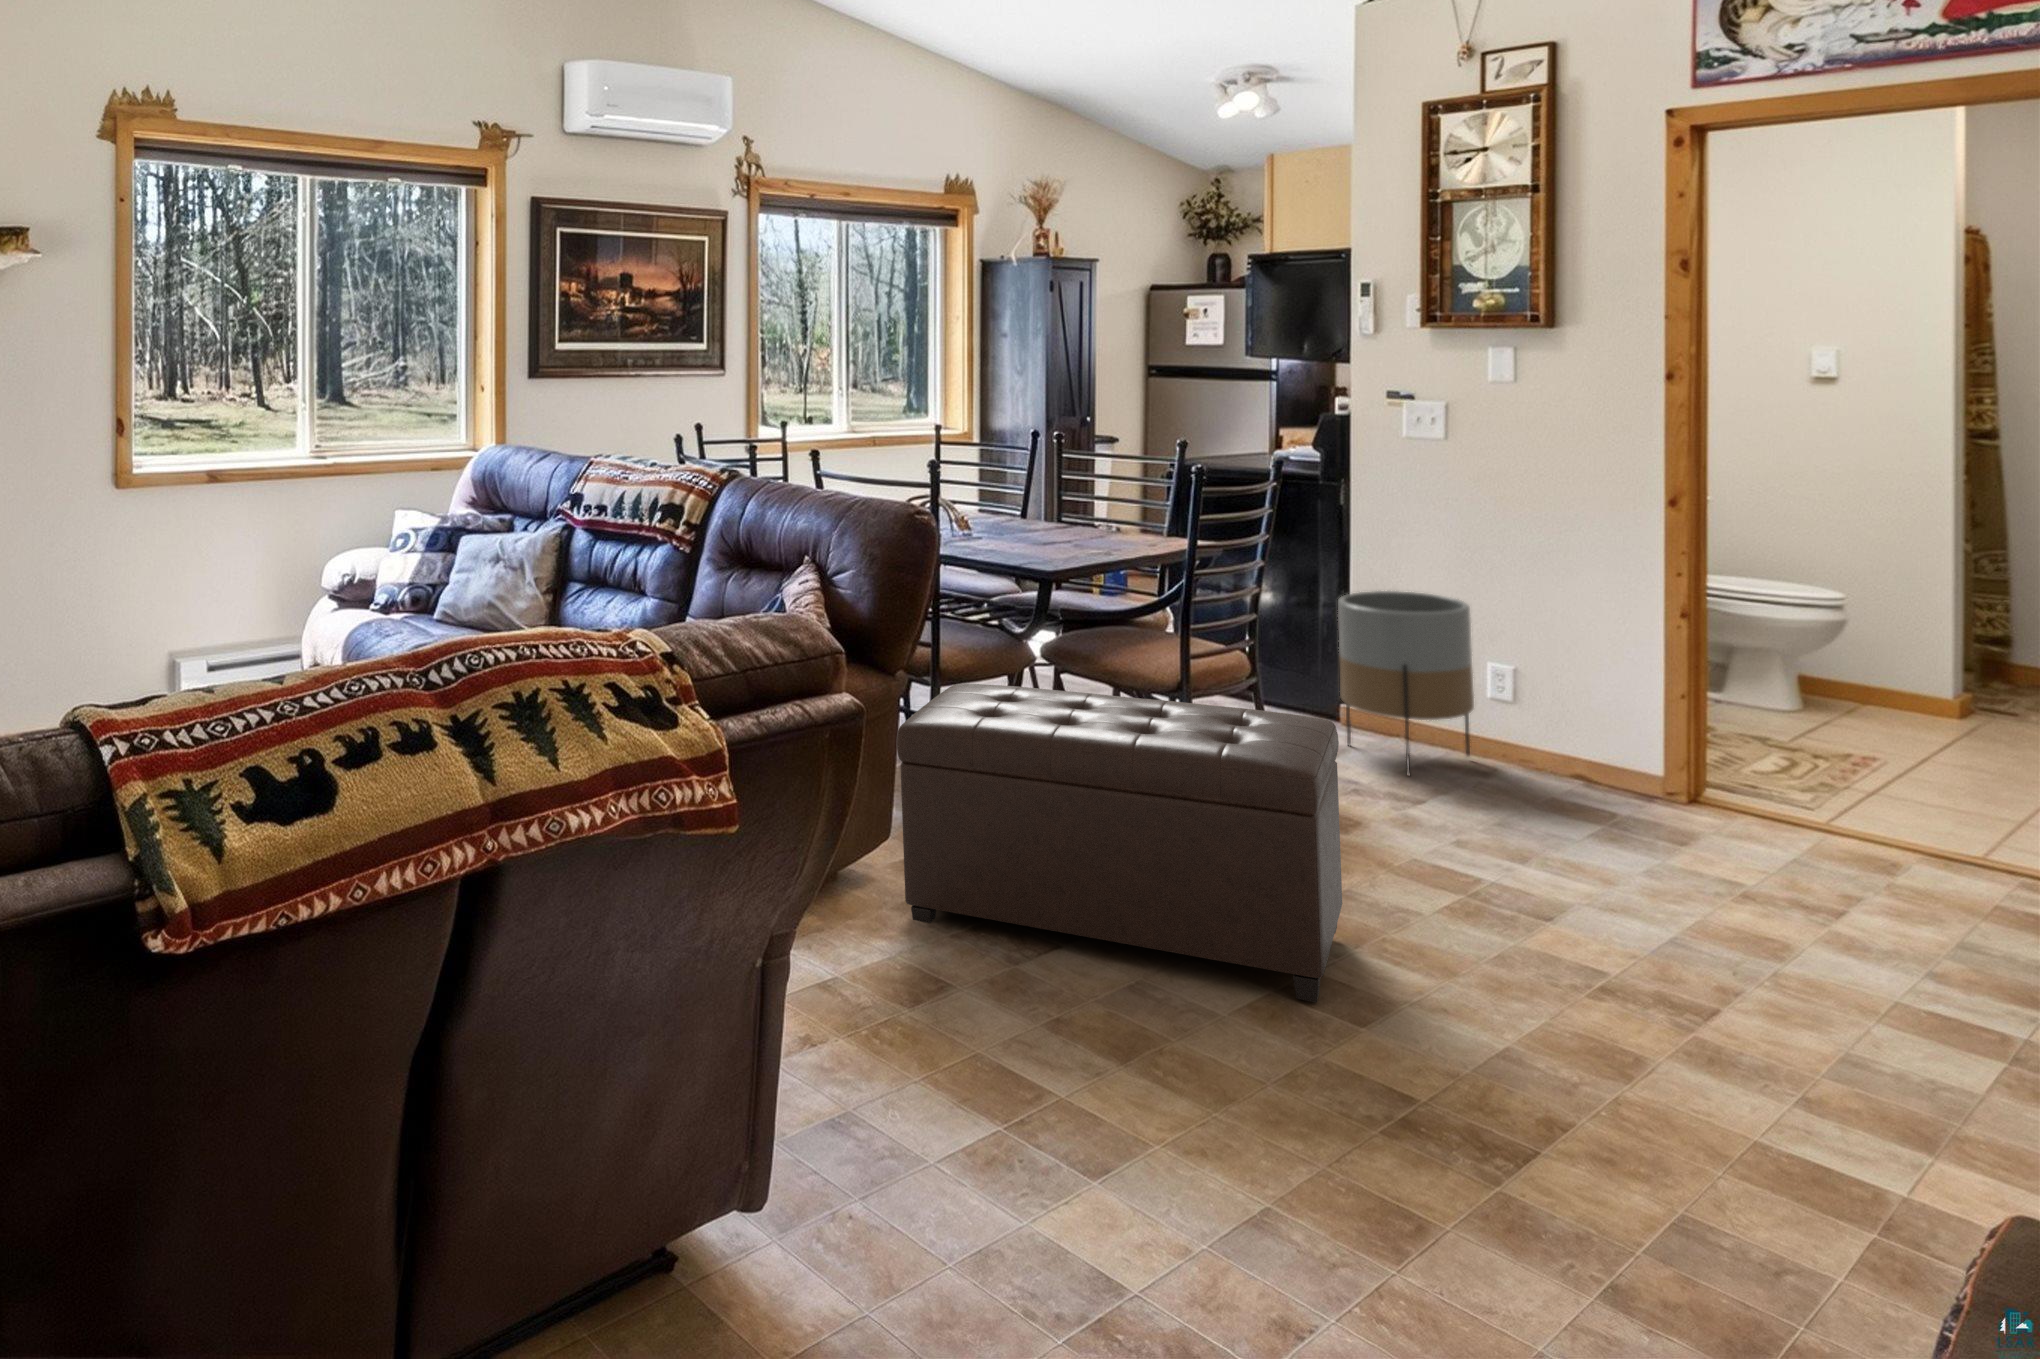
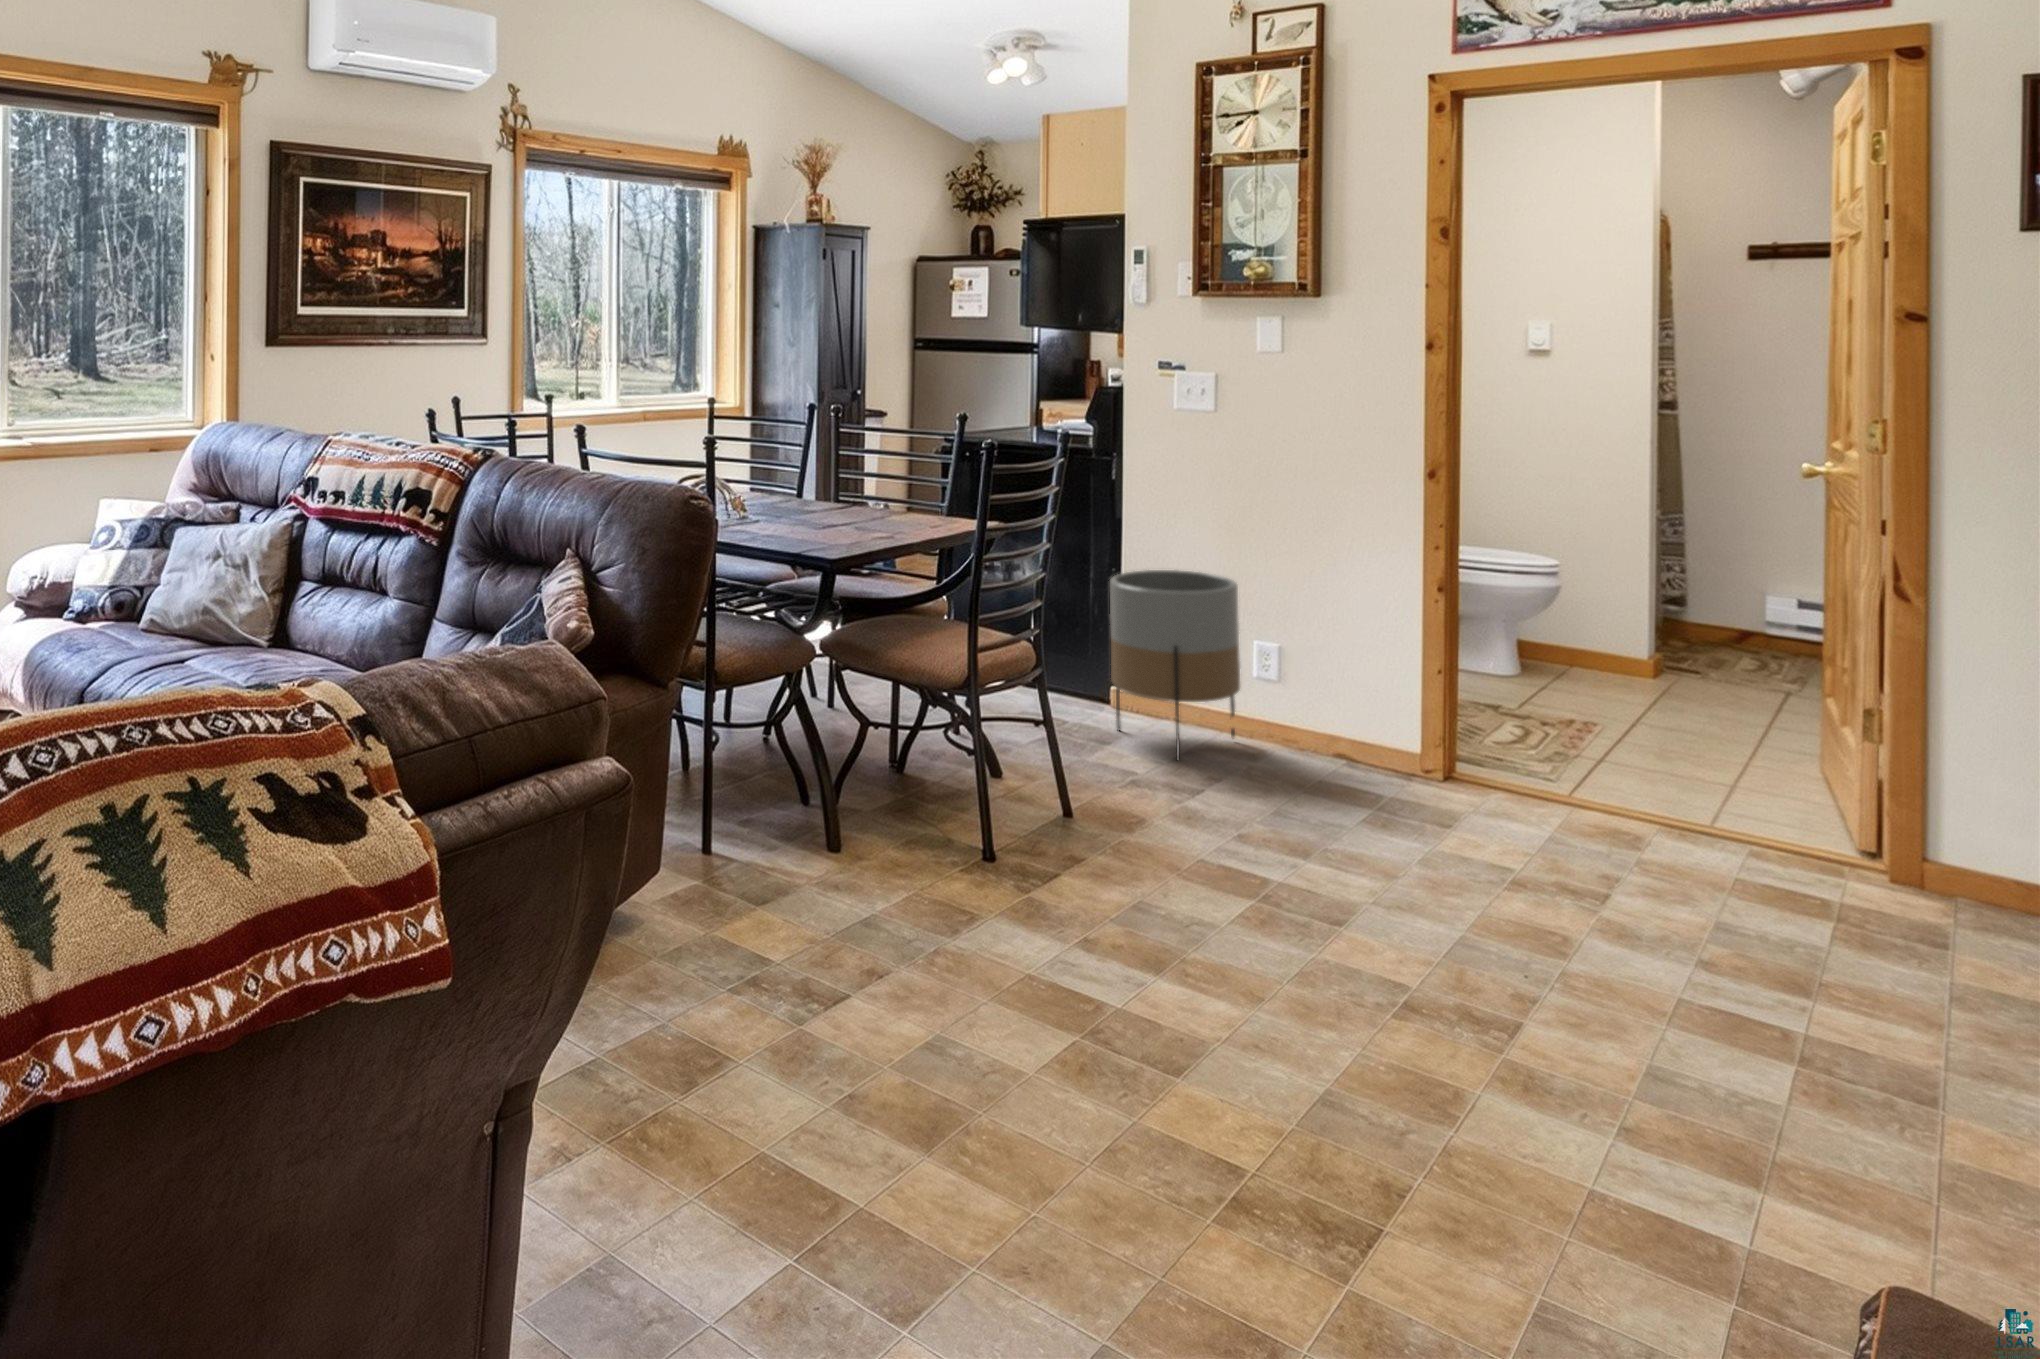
ottoman: present [897,684,1342,1002] -> none [666,683,1129,1019]

